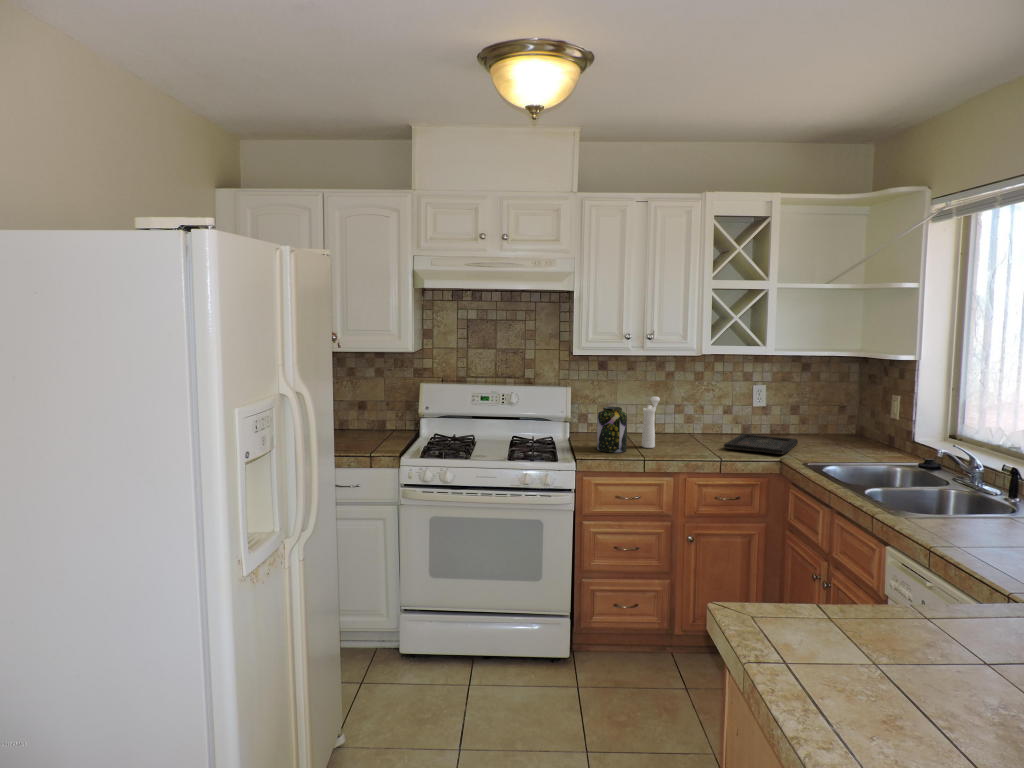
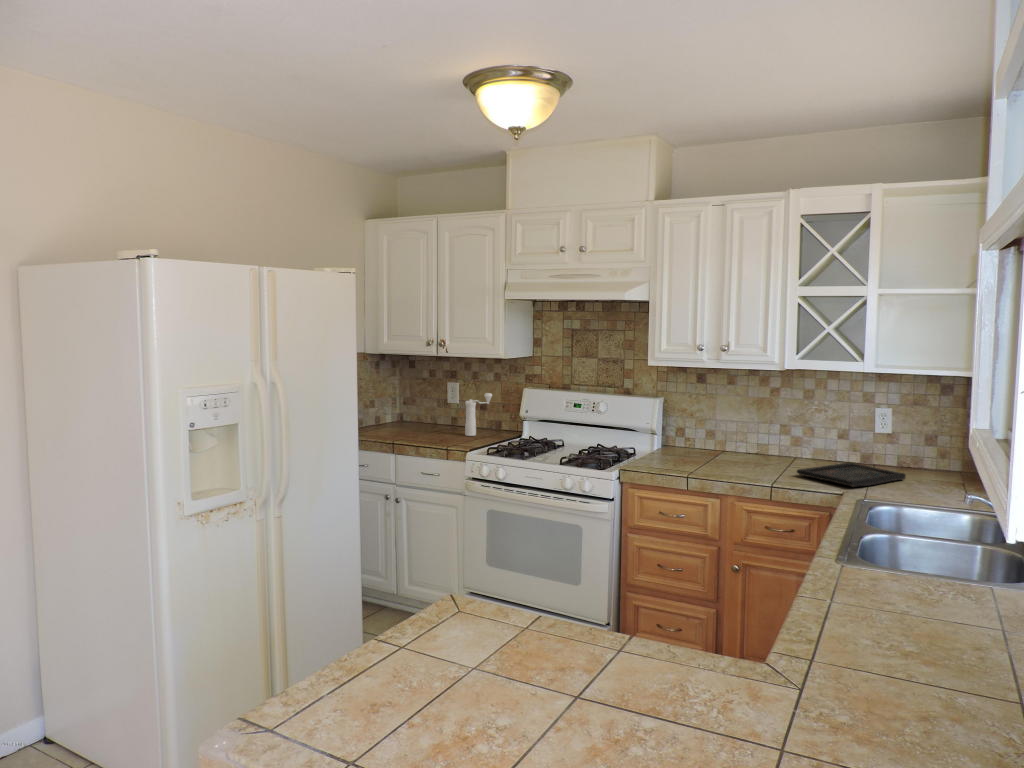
pepper mill: present [642,397,660,448] -> present [465,393,492,436]
jar: present [597,406,627,453] -> none [657,419,688,467]

